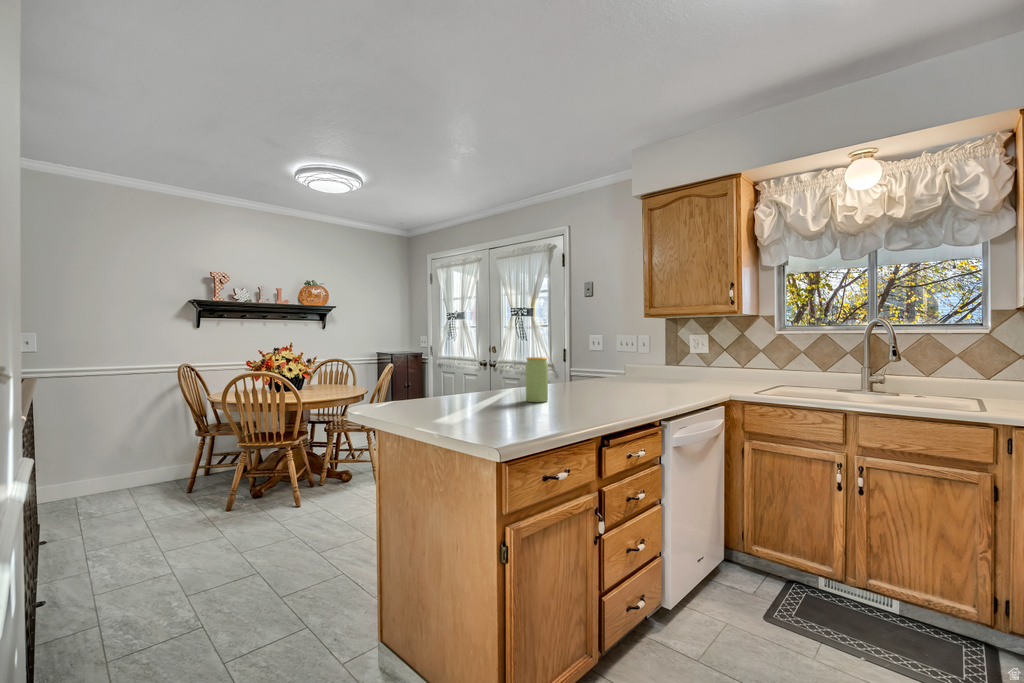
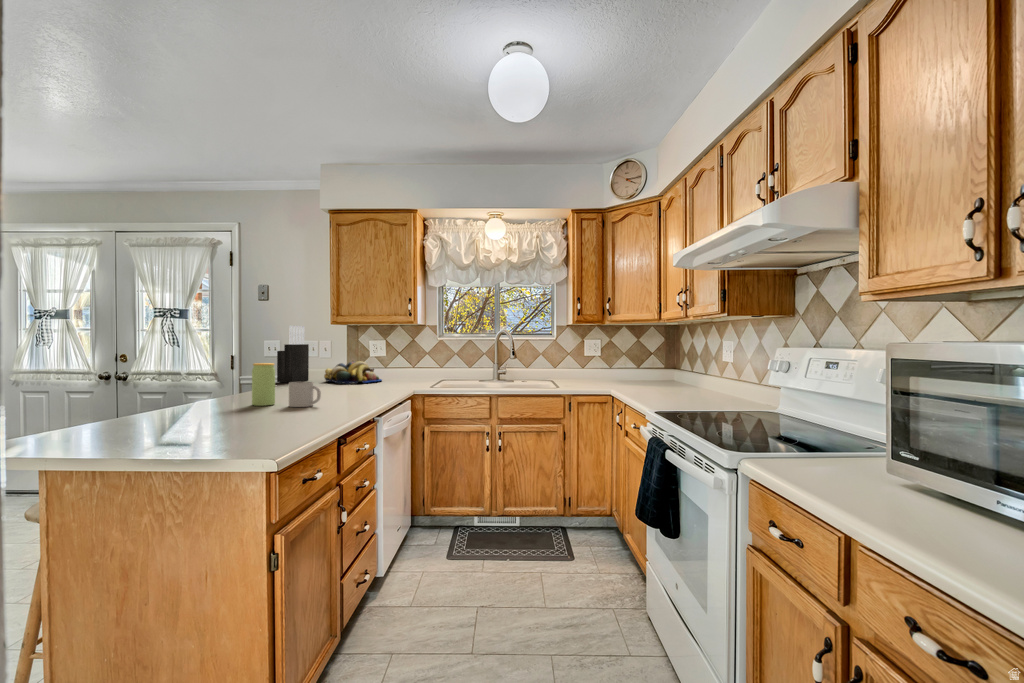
knife block: none [592,319,624,377] -> present [277,325,309,382]
fruit bowl: none [636,358,701,382] -> present [324,361,382,383]
mug: none [555,379,585,408] -> present [289,382,321,407]

